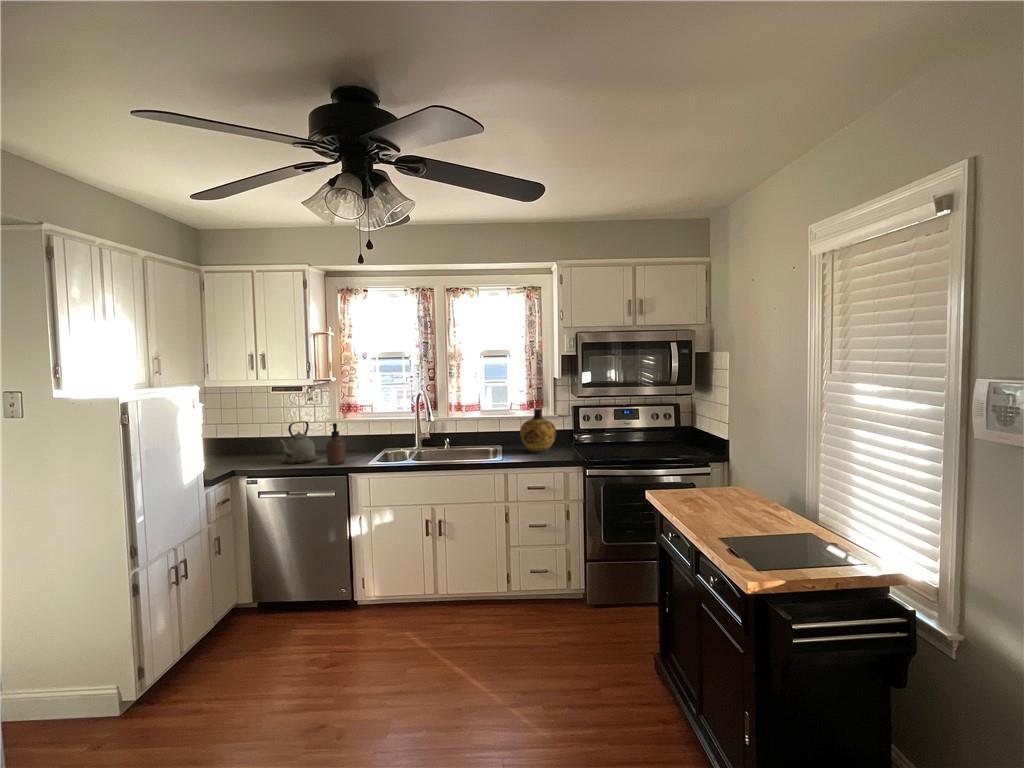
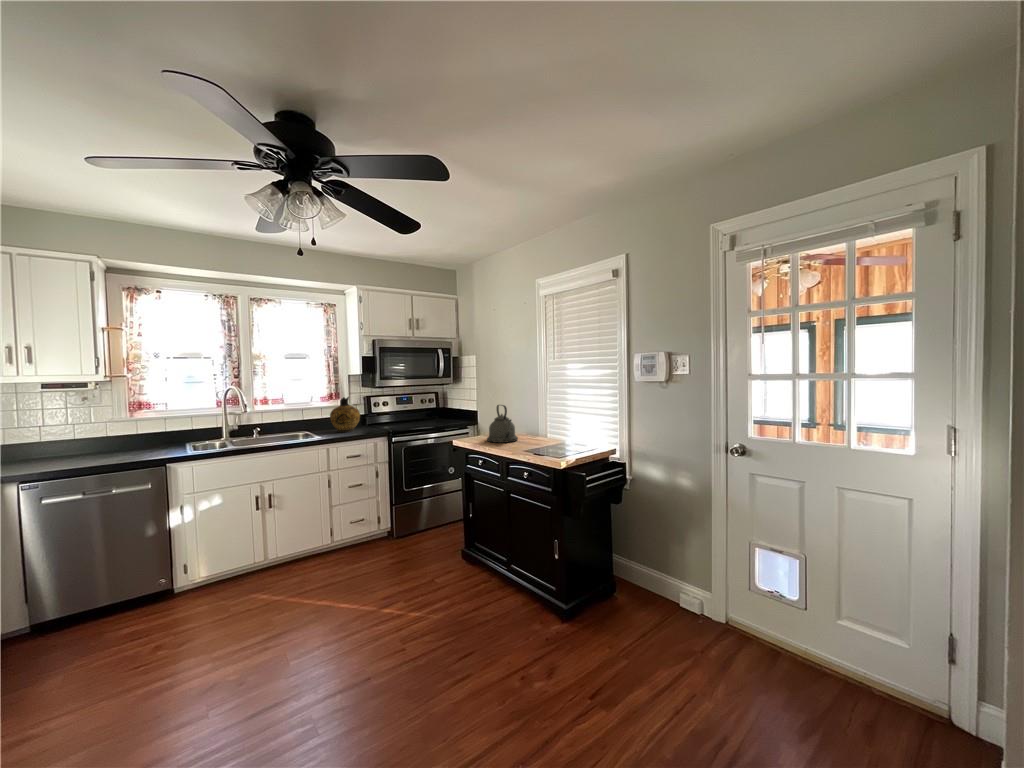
kettle: present [279,421,318,464] -> present [487,405,518,443]
soap dispenser: present [327,423,346,464] -> none [133,417,157,458]

